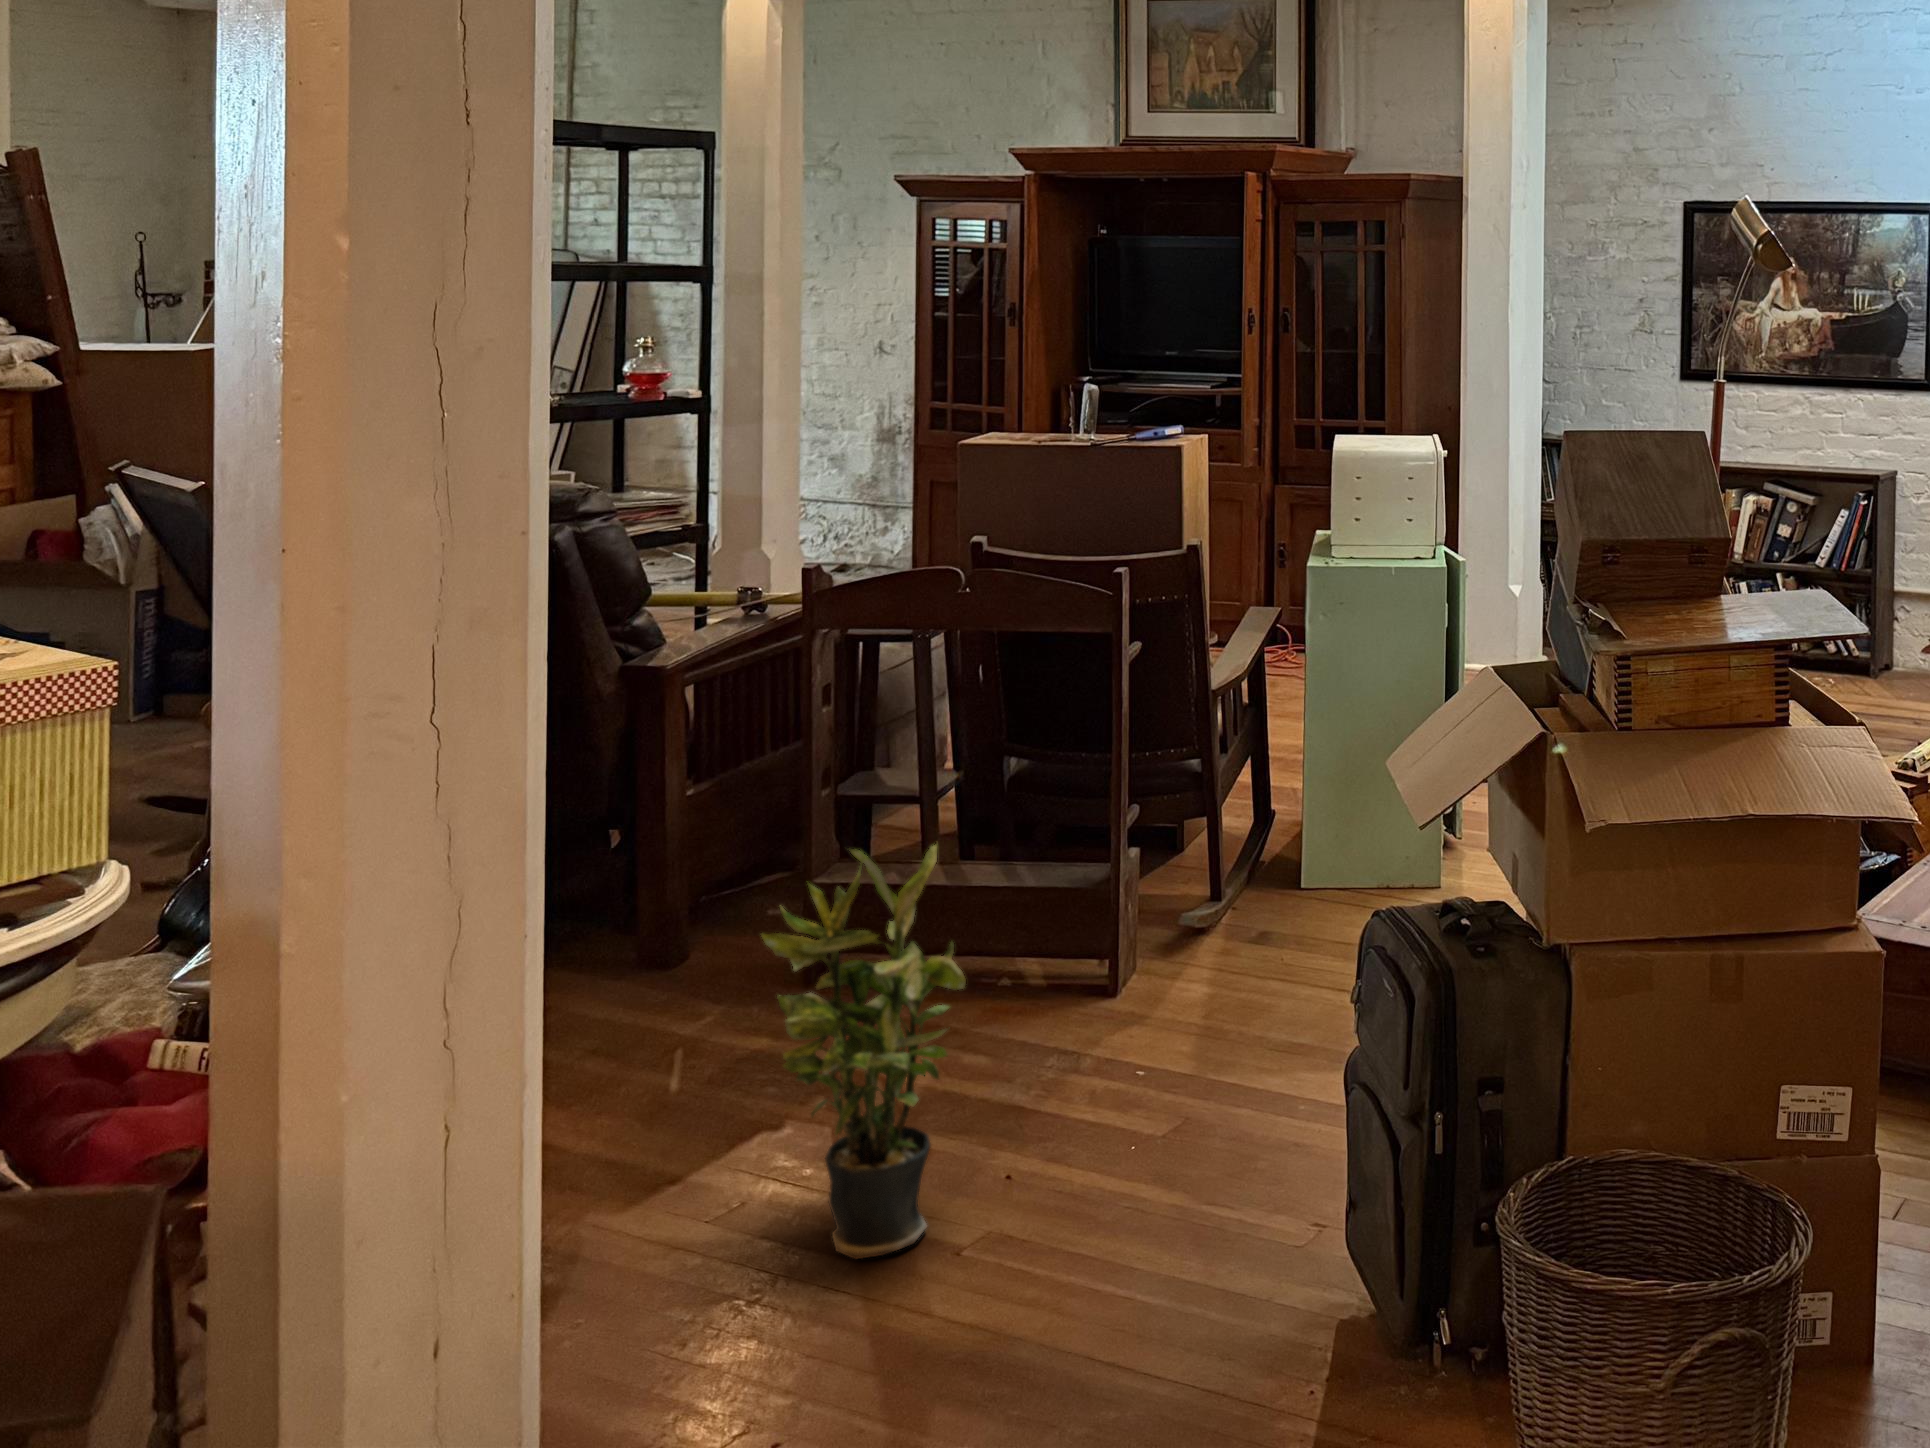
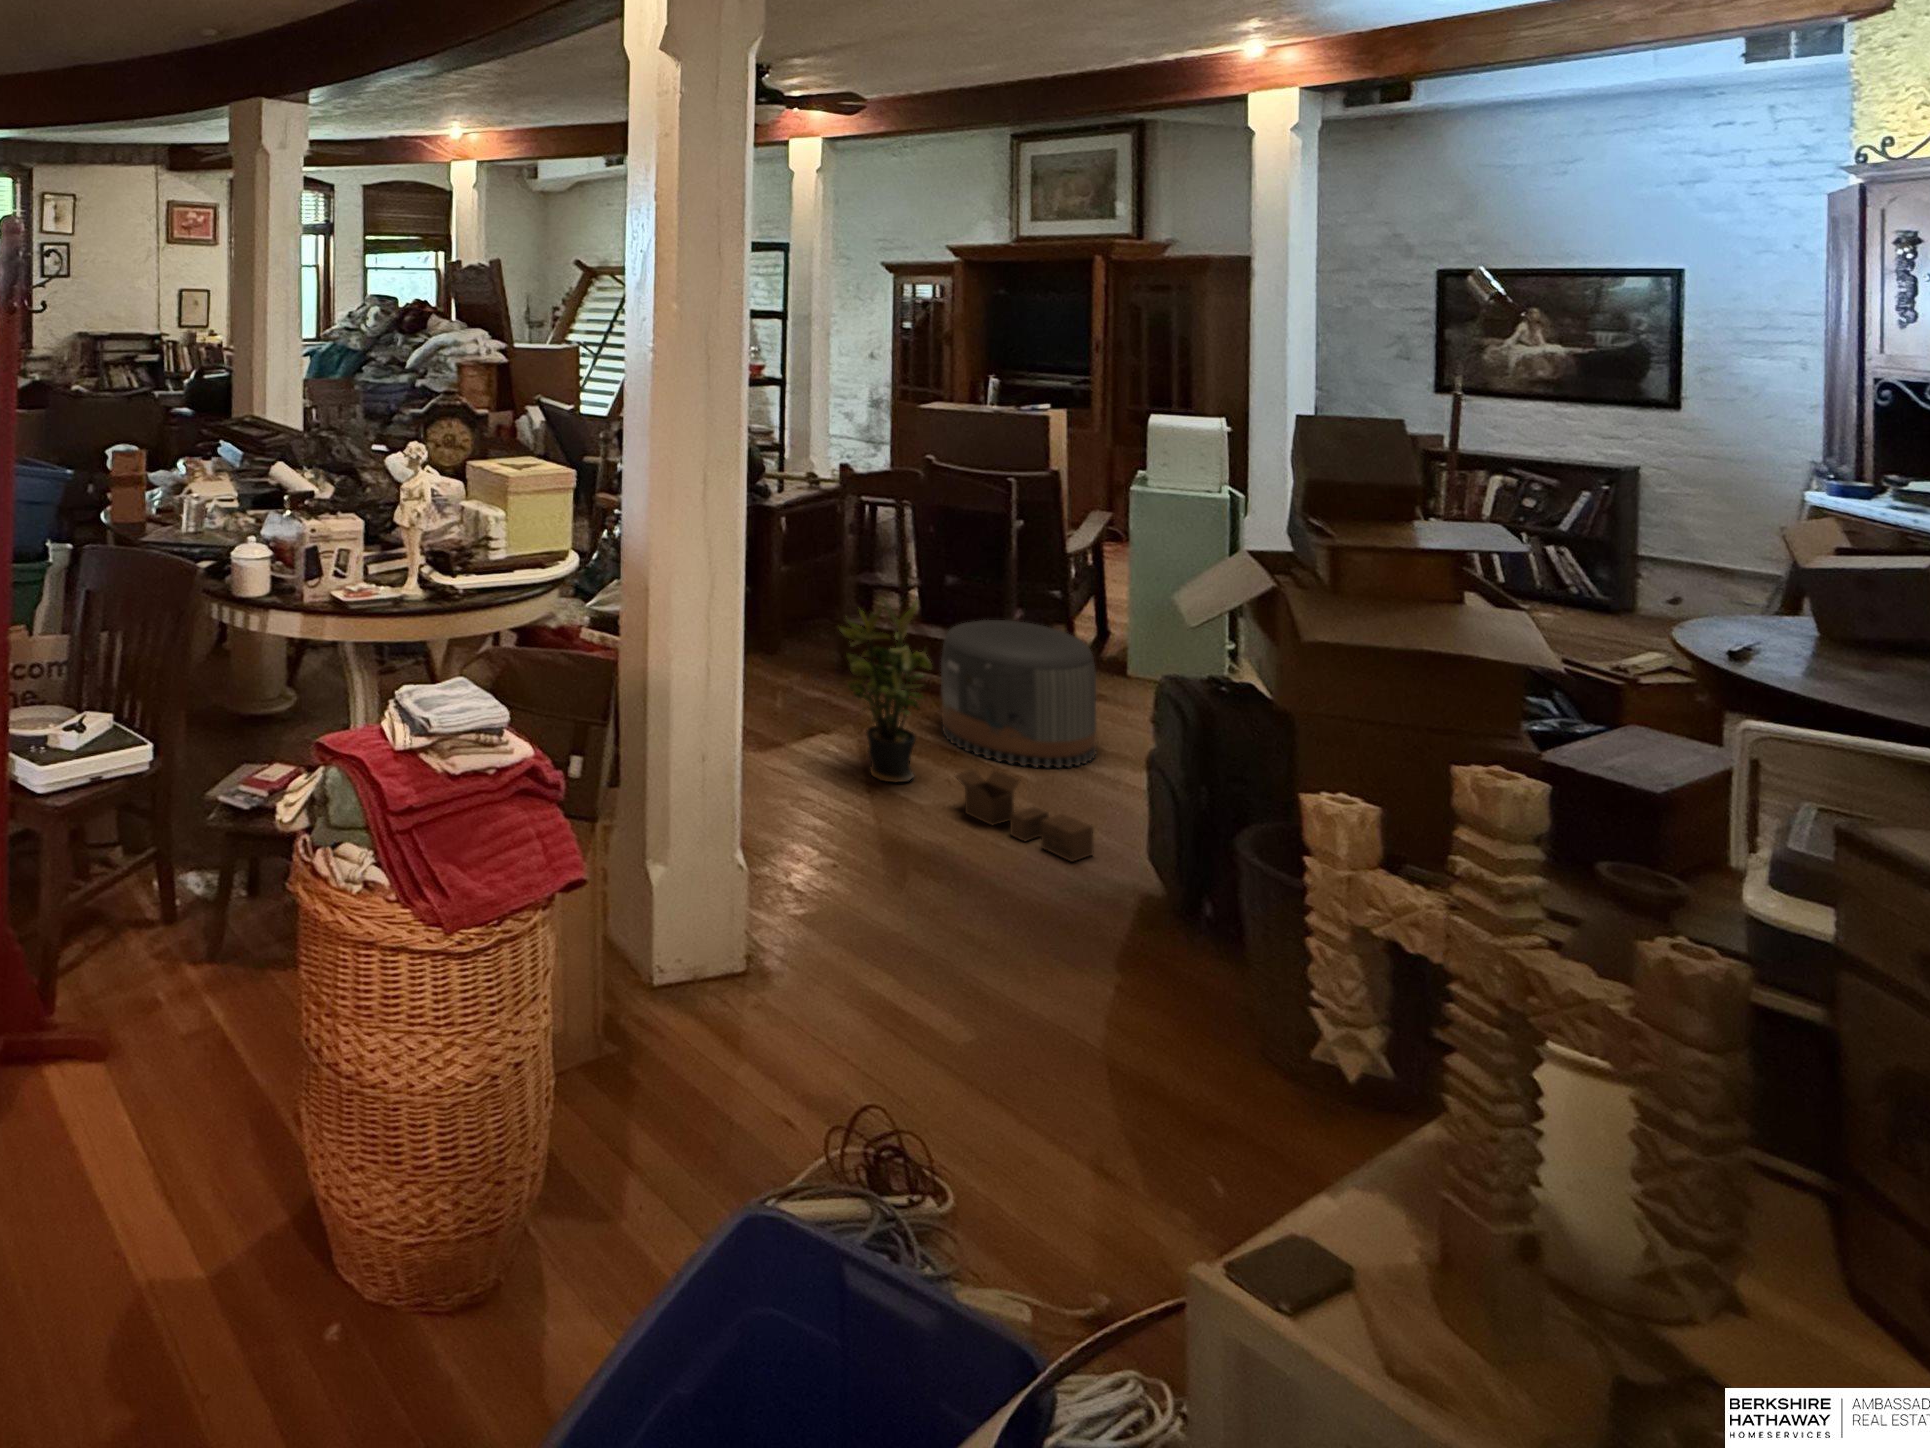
pouf: none [987,842,1264,1140] -> present [941,620,1096,768]
cardboard box: none [1005,1175,1268,1348] -> present [955,770,1094,862]

